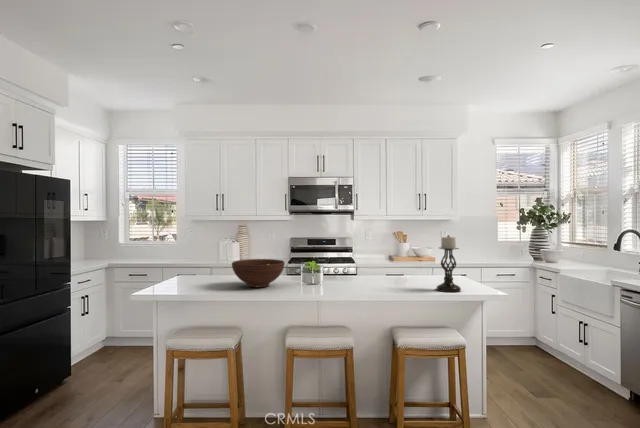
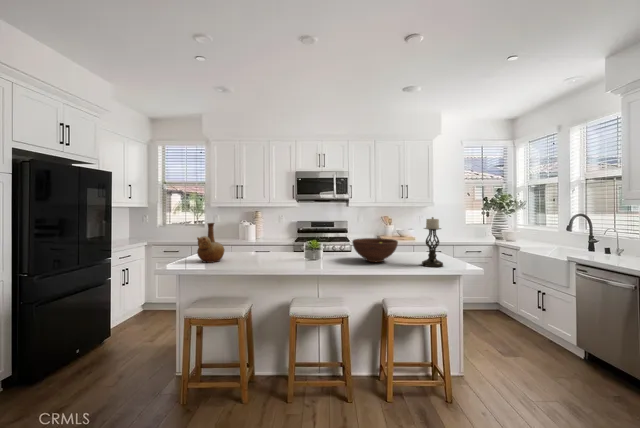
vase: none [178,241,209,288] -> present [197,223,224,263]
fruit bowl: present [232,259,285,287] -> present [352,238,398,262]

